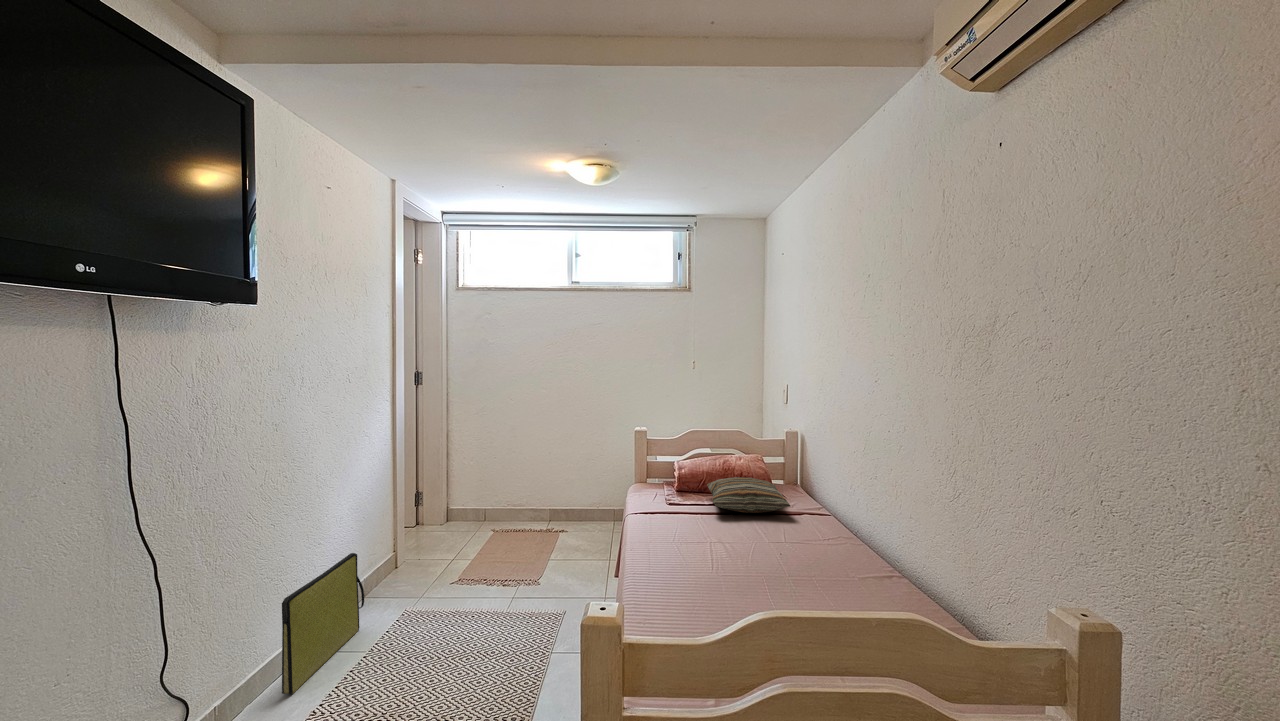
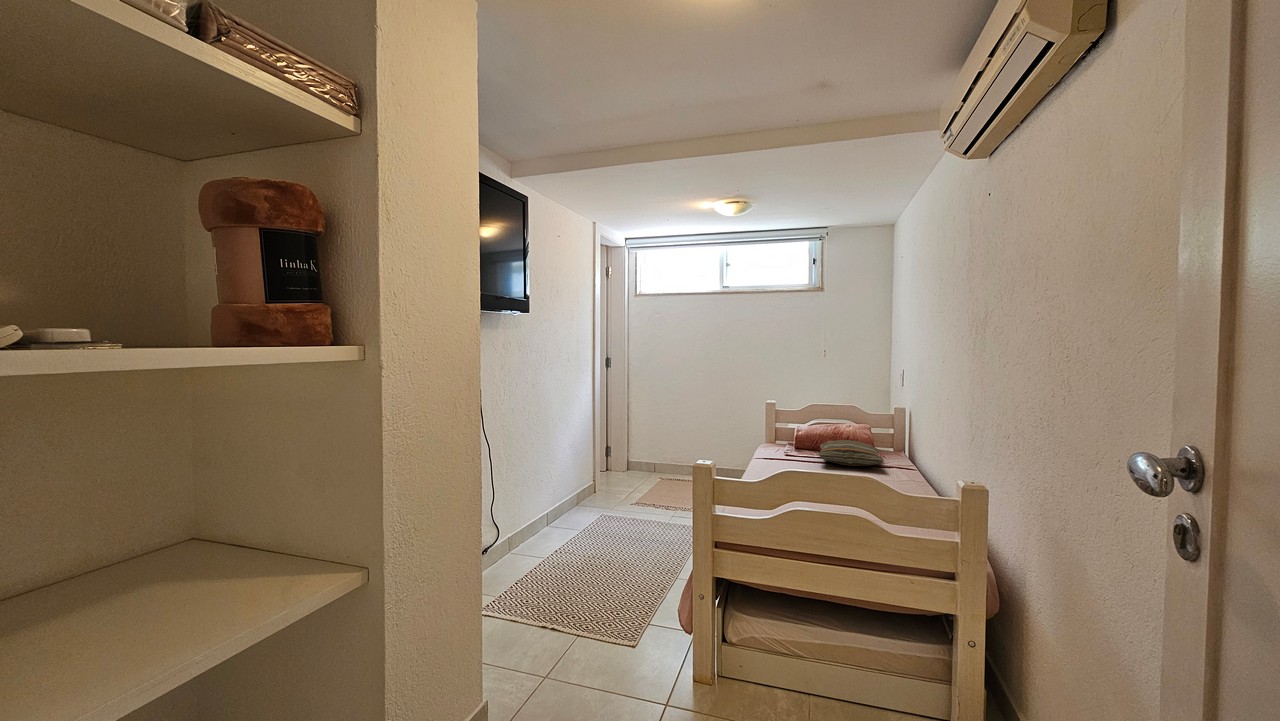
bag: present [282,553,364,694] -> none [537,470,578,543]

